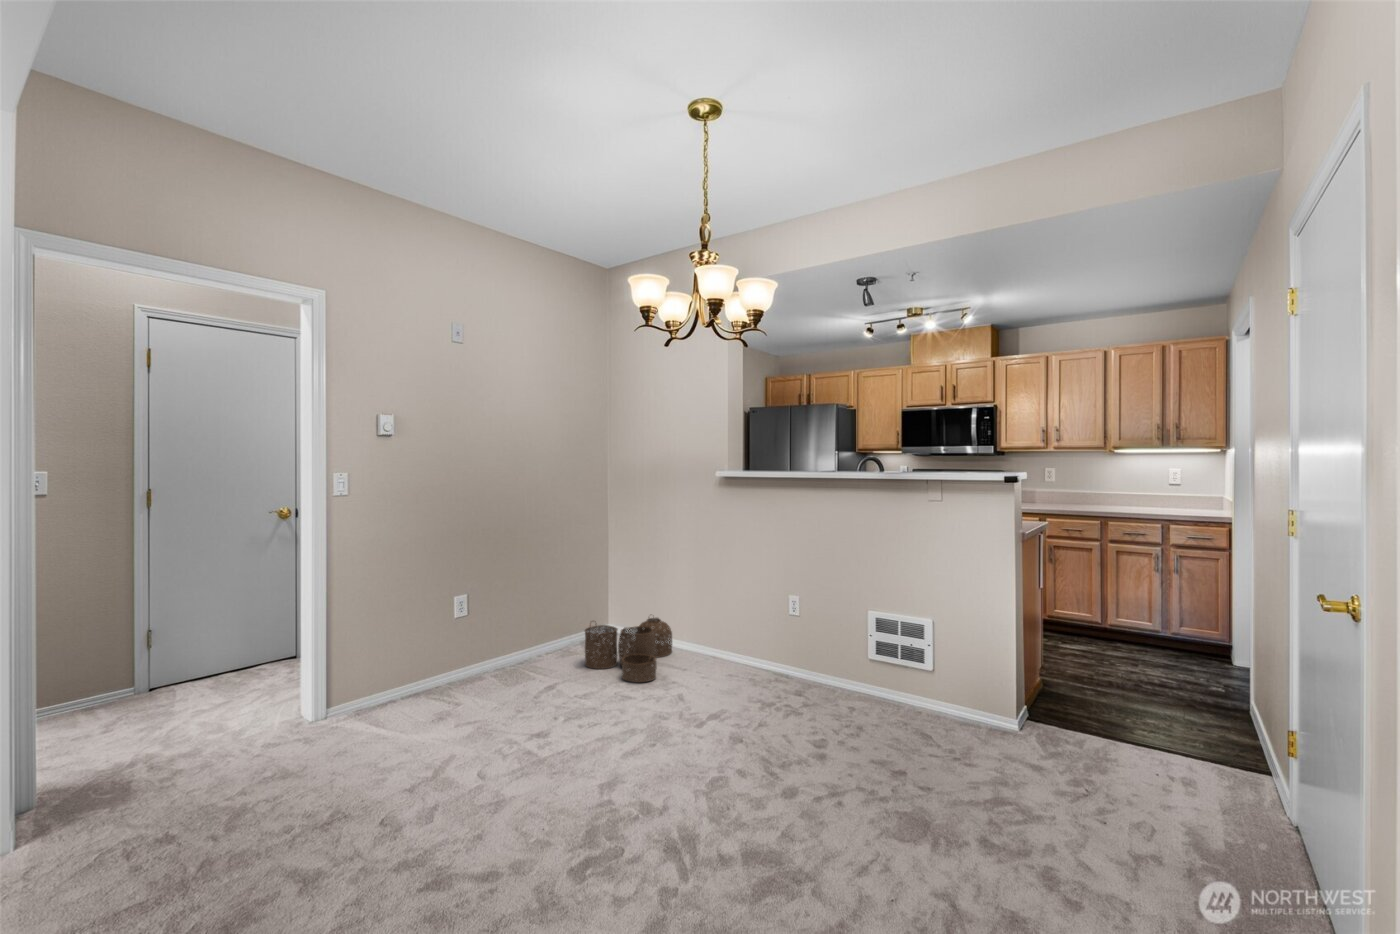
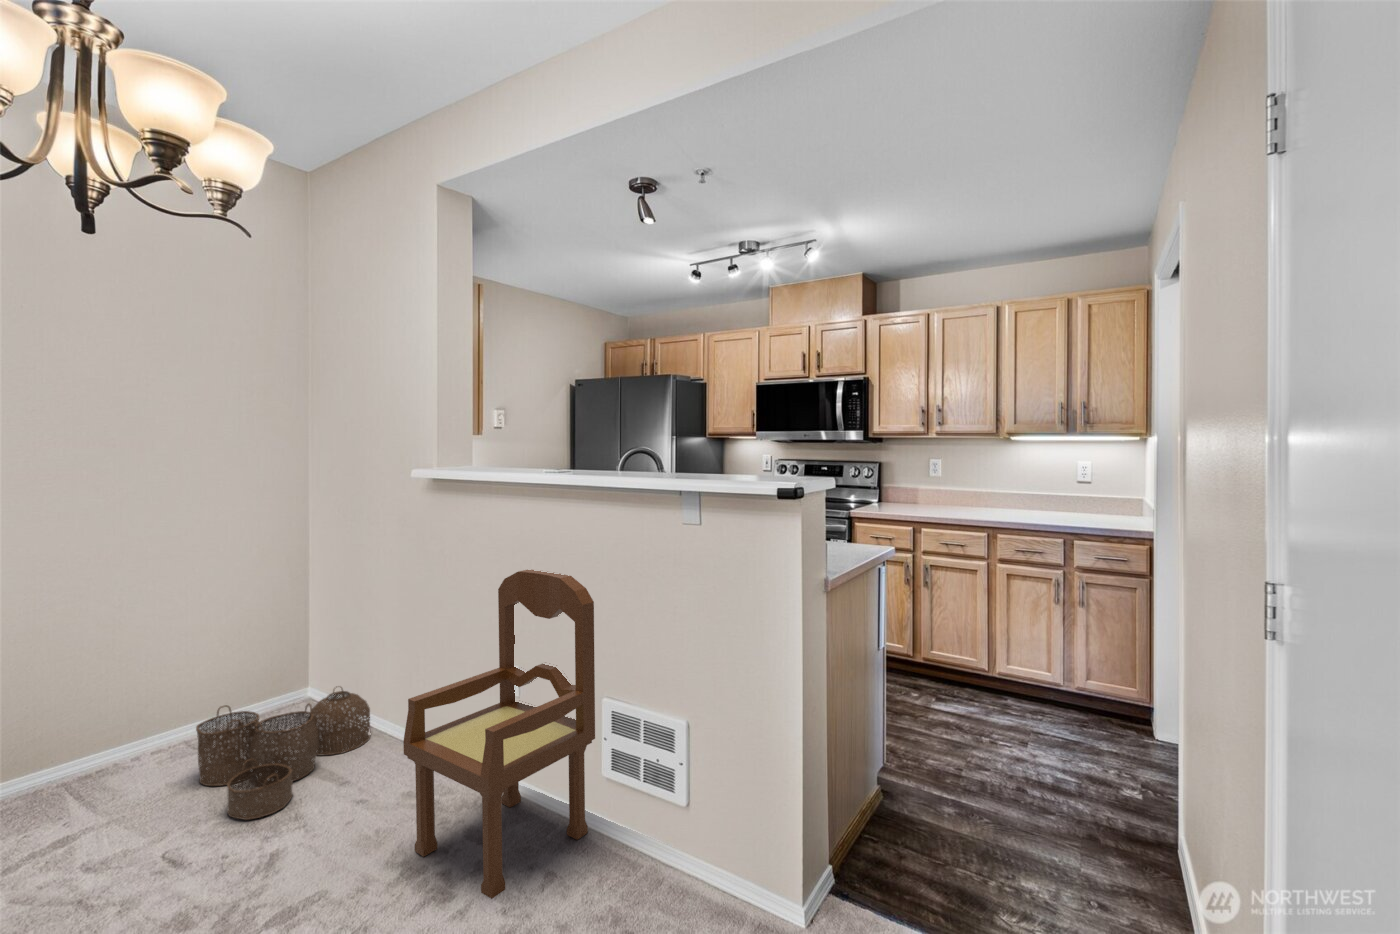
dining chair: none [753,530,864,715] -> present [403,570,595,899]

